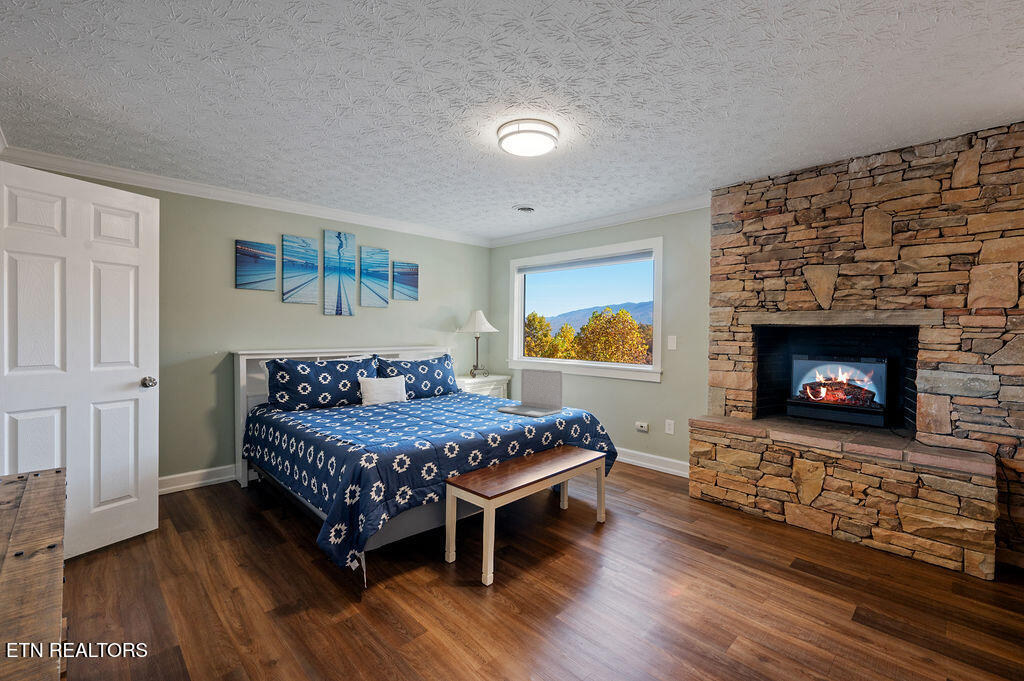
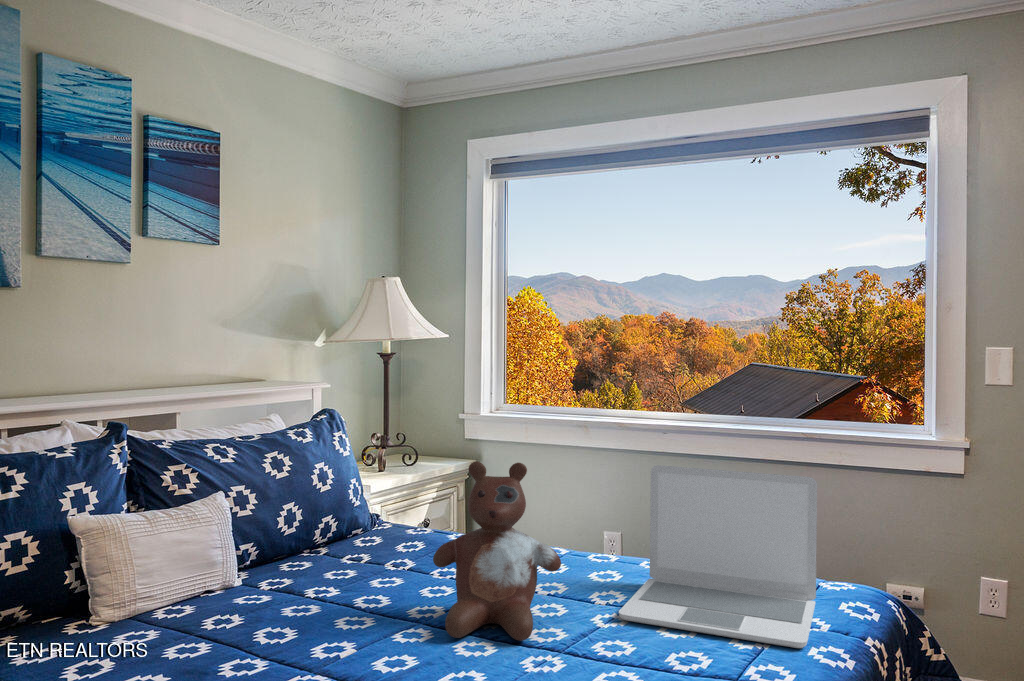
stuffed bear: none [445,364,482,412] -> present [433,462,561,641]

